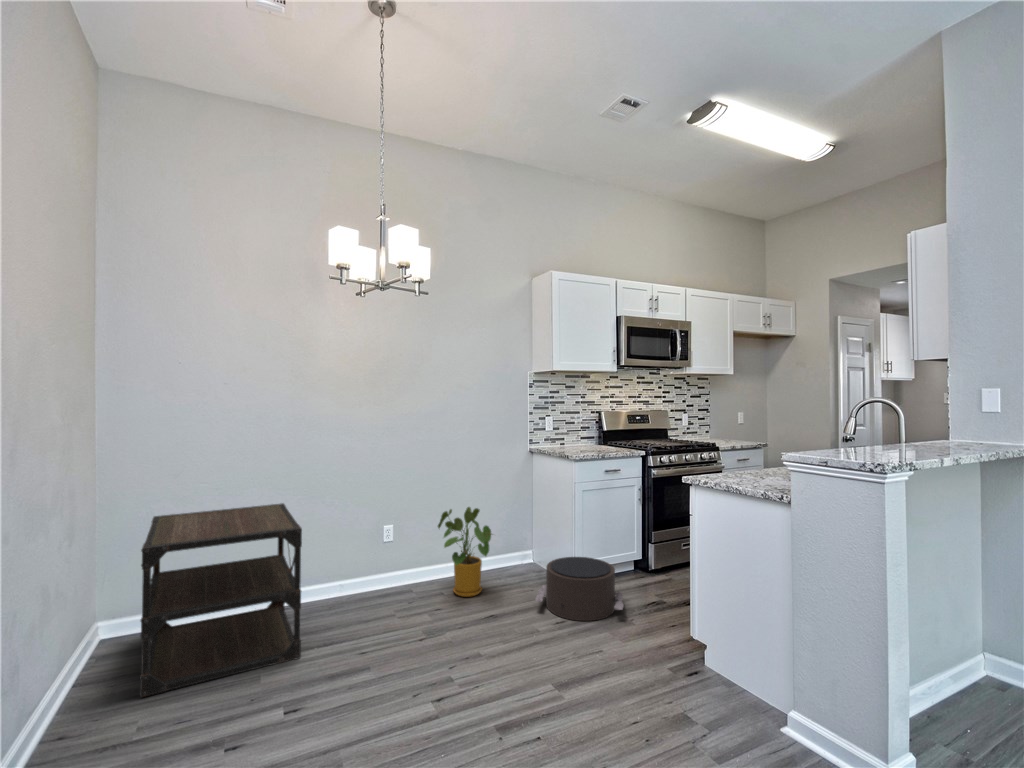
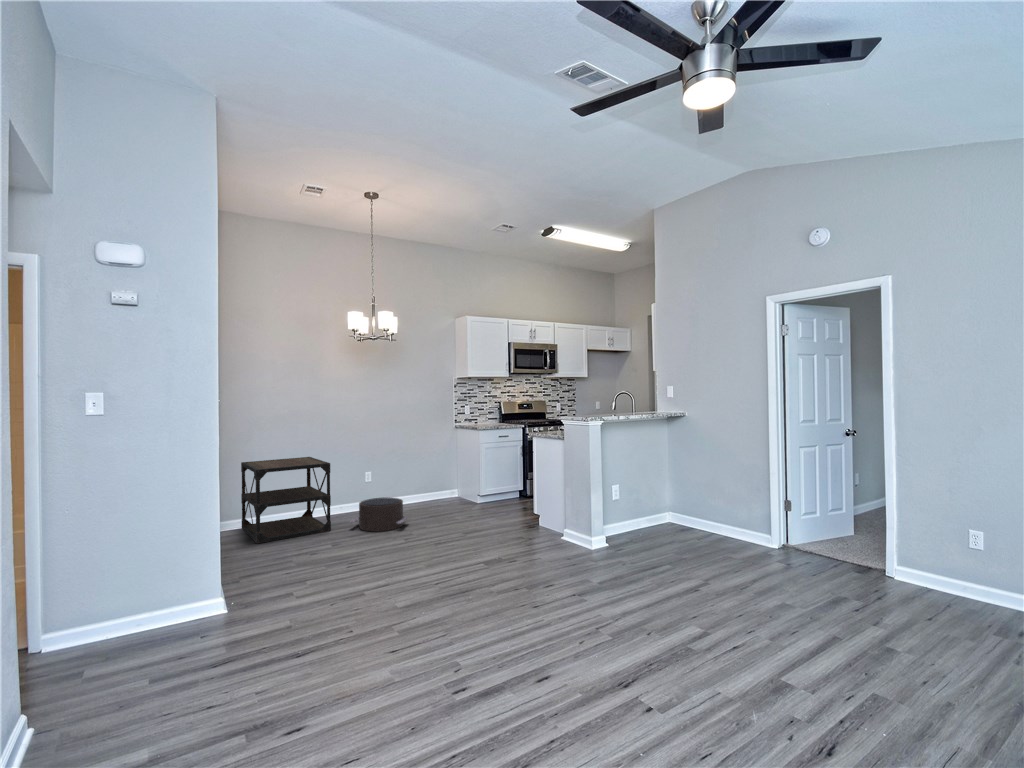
house plant: present [438,507,492,597] -> none [399,460,435,509]
pouf: present [536,557,624,621] -> present [350,497,408,531]

